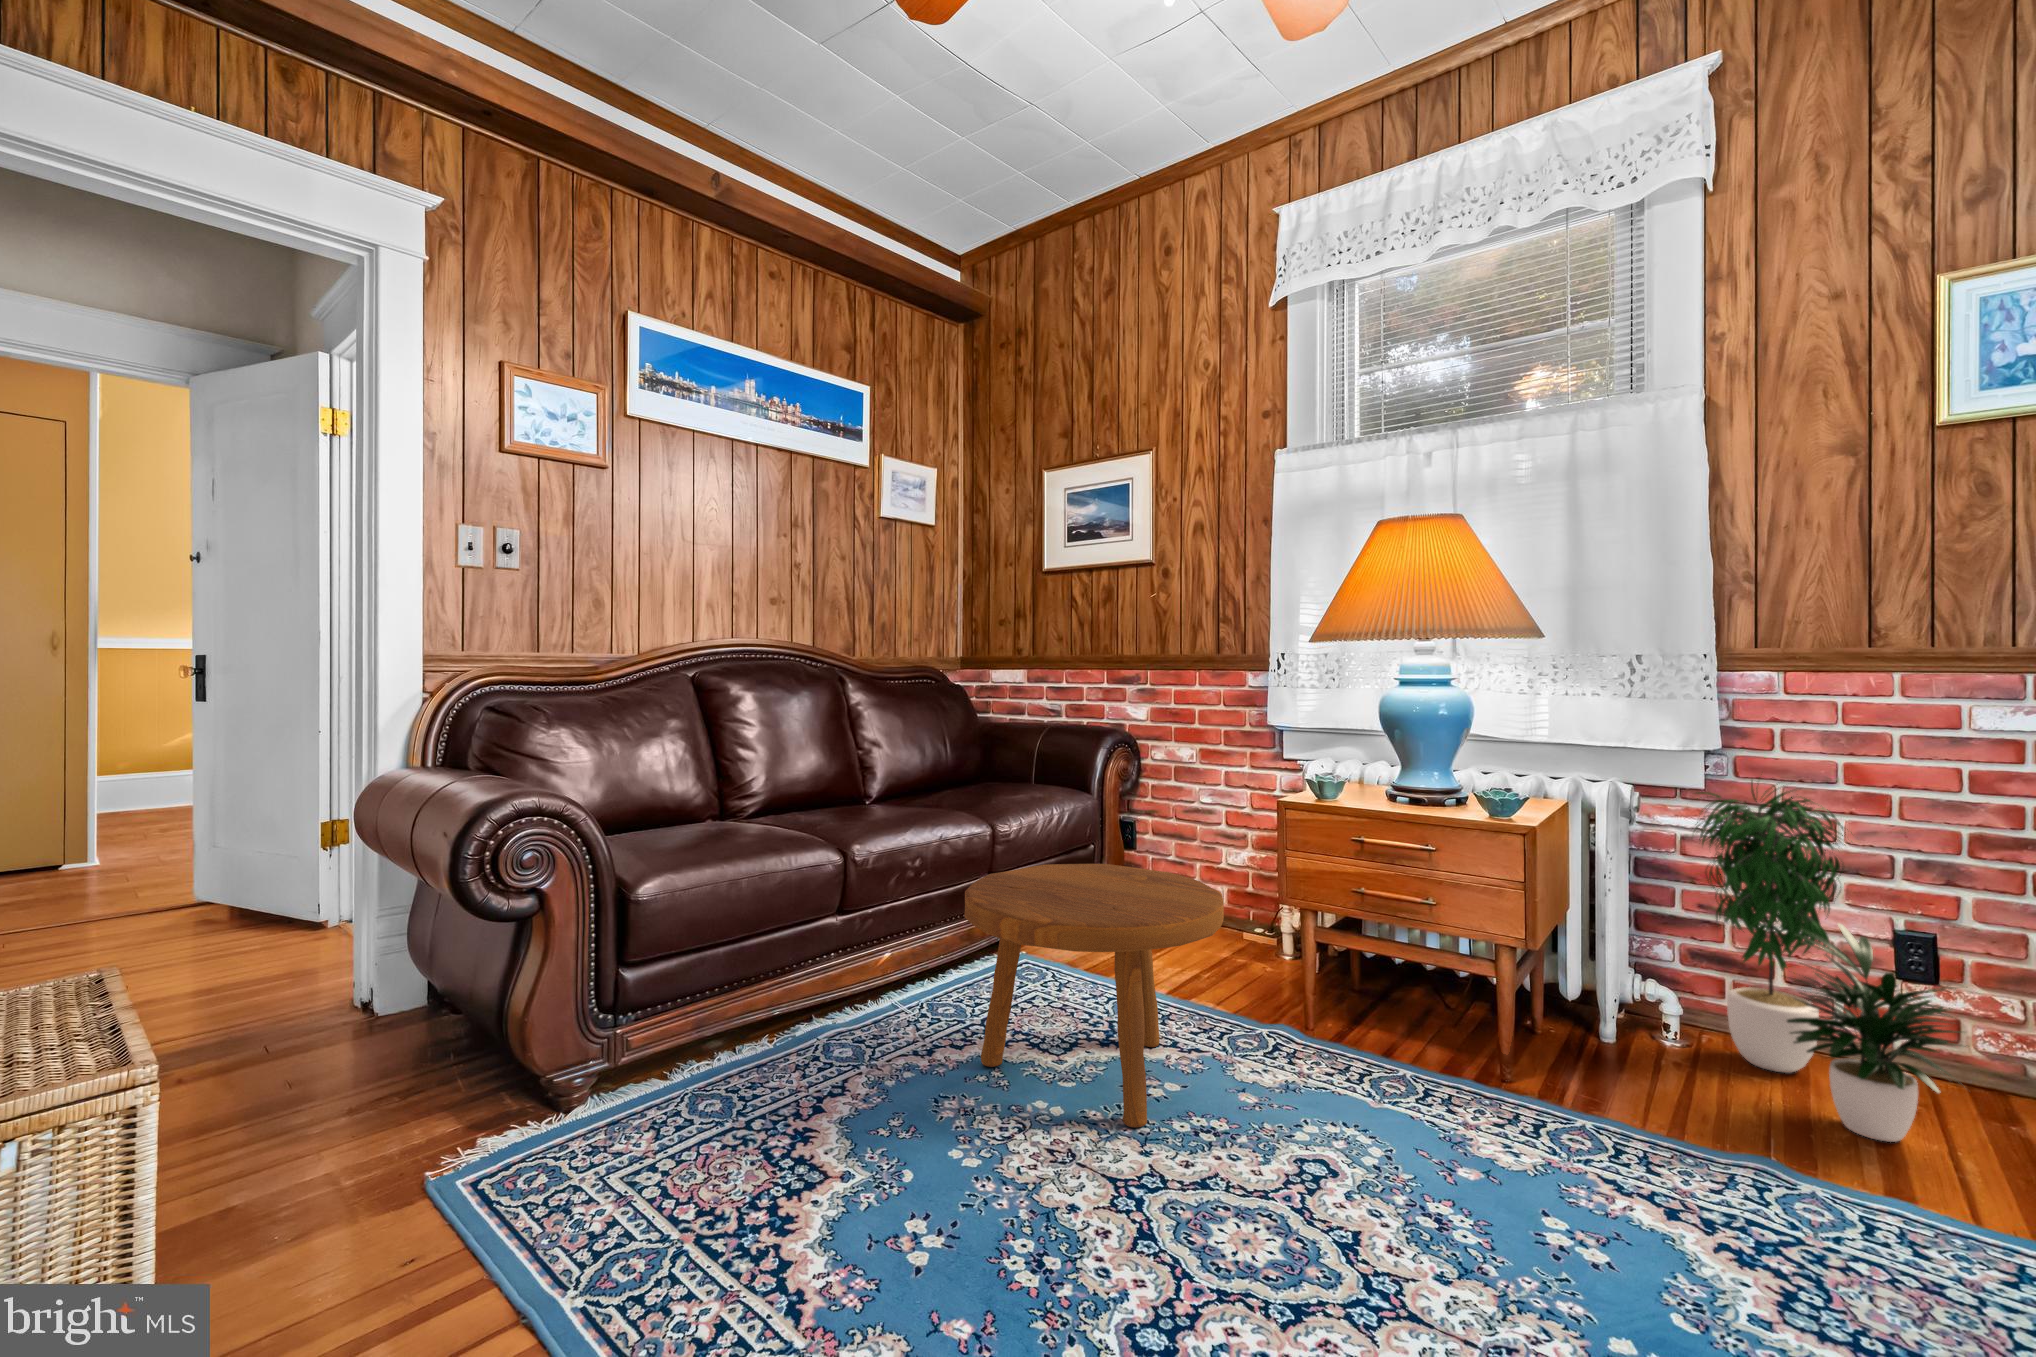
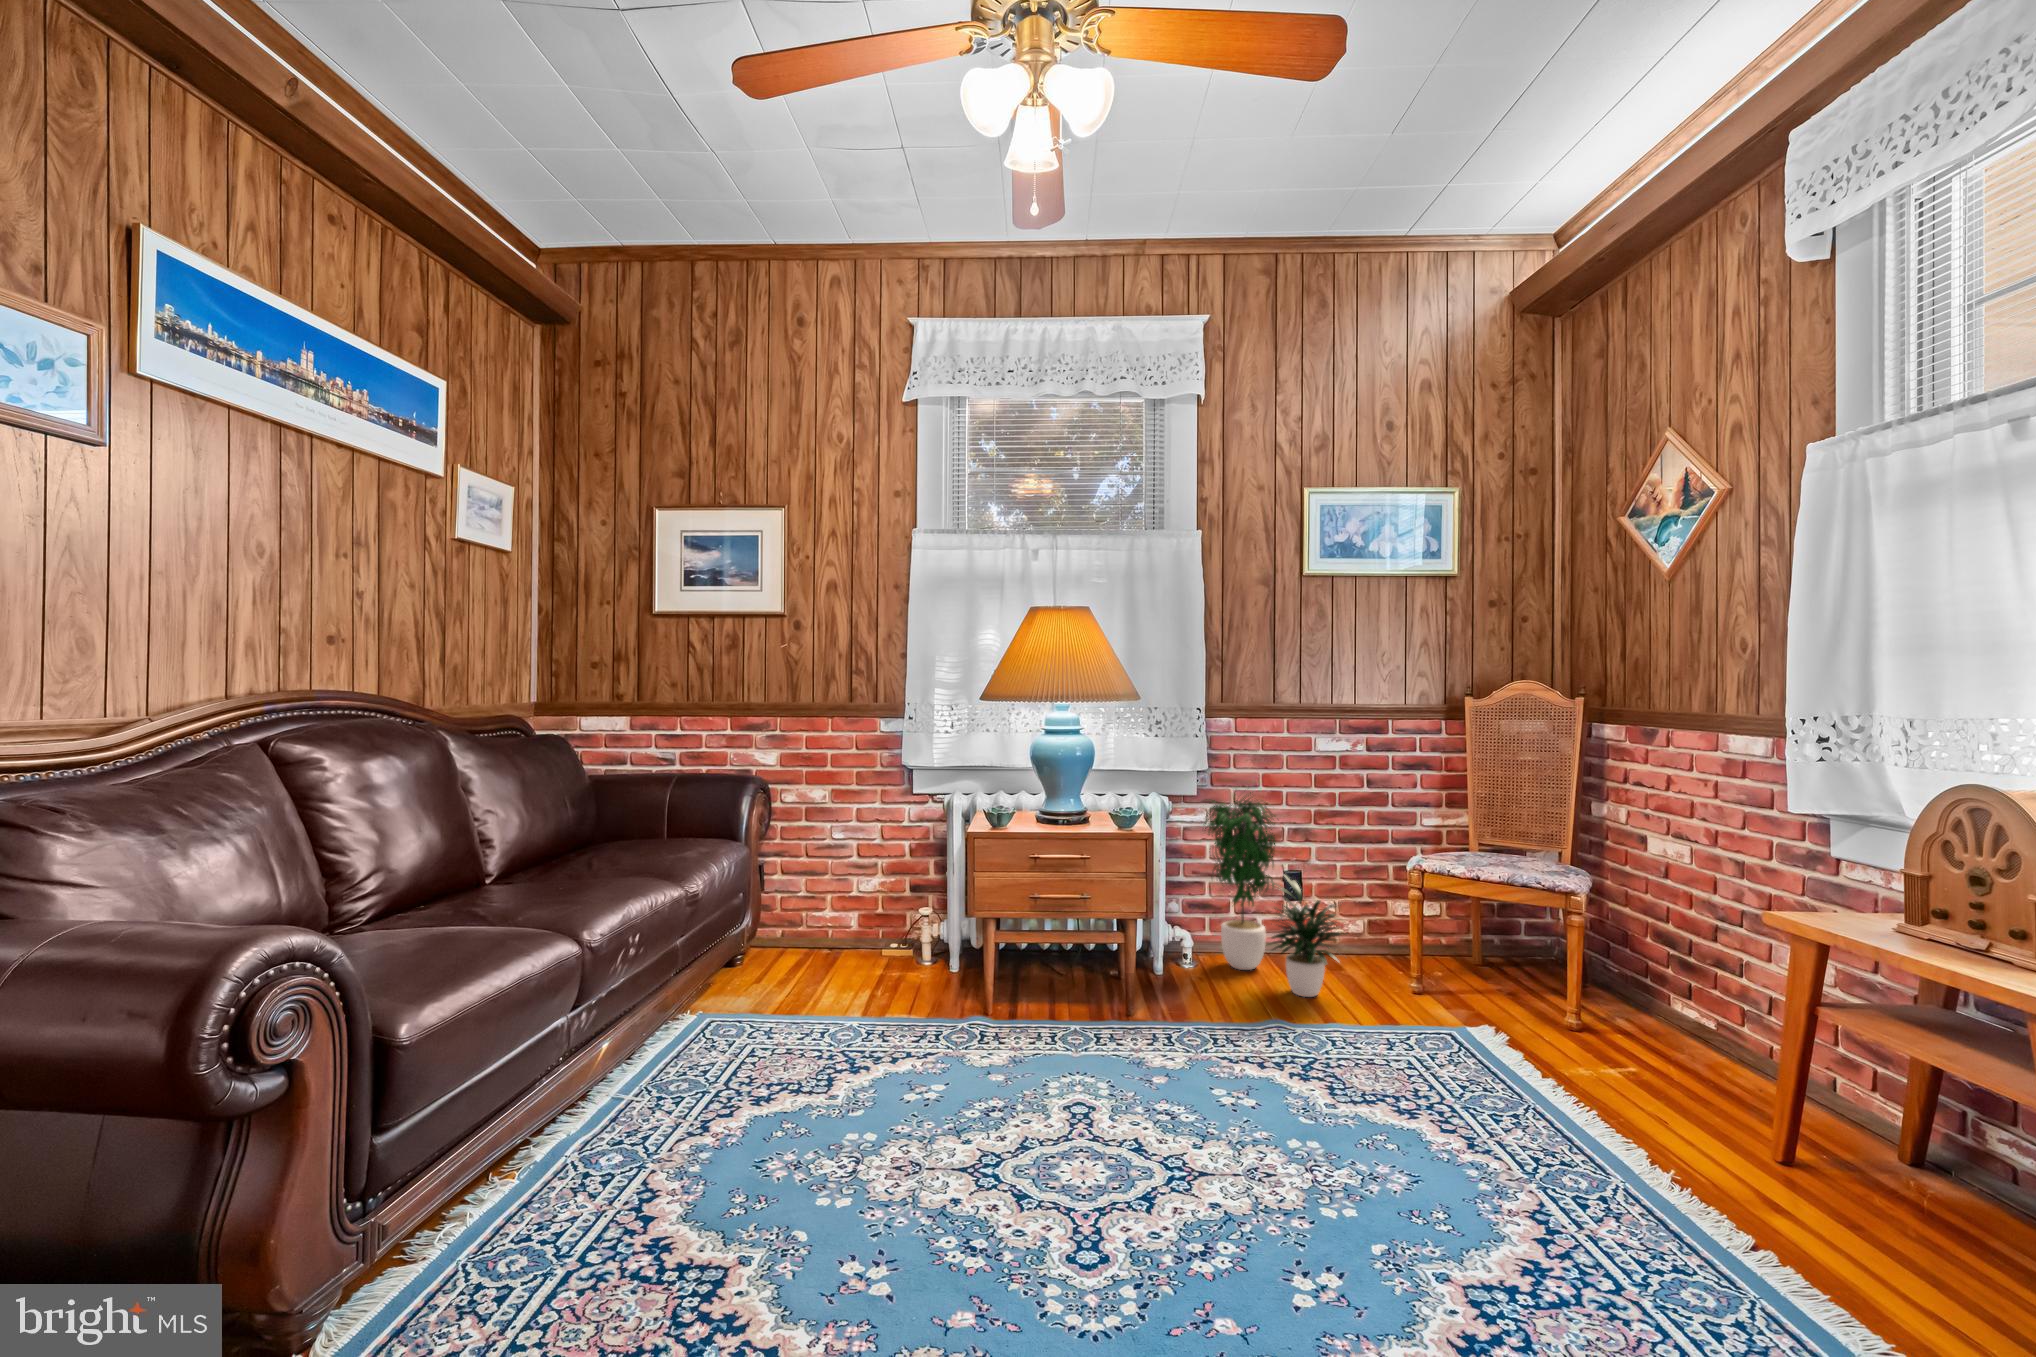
footstool: present [964,864,1224,1127] -> none [755,908,984,1127]

